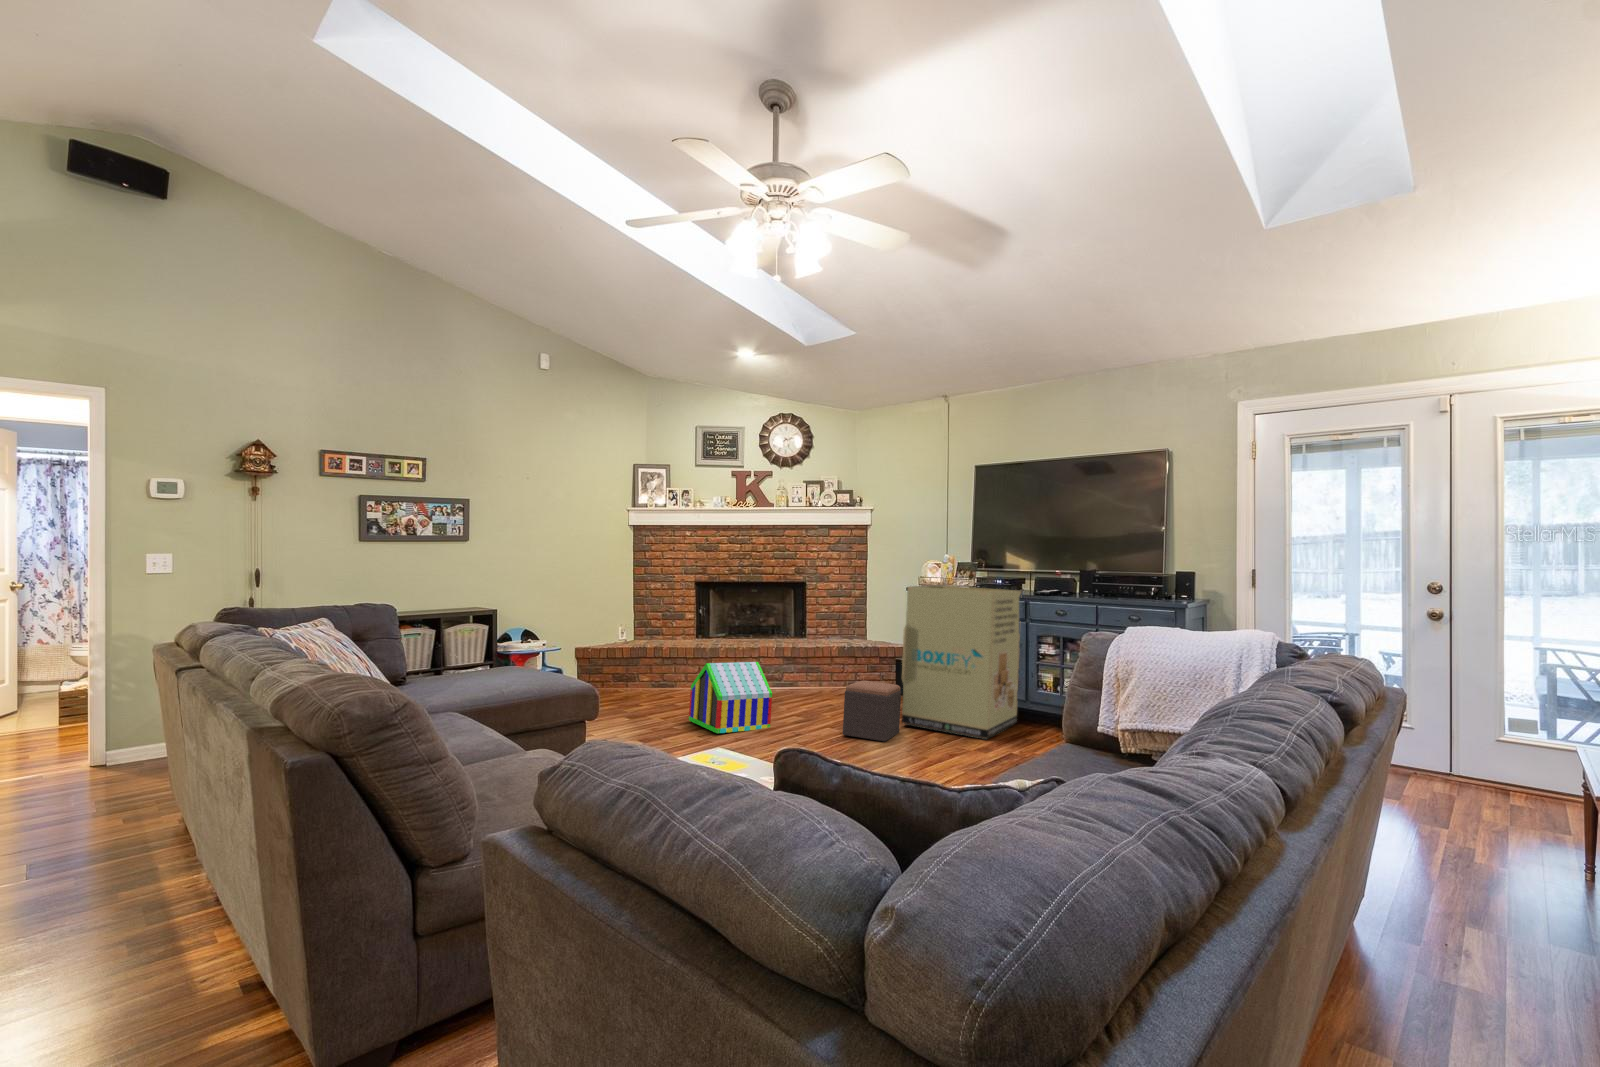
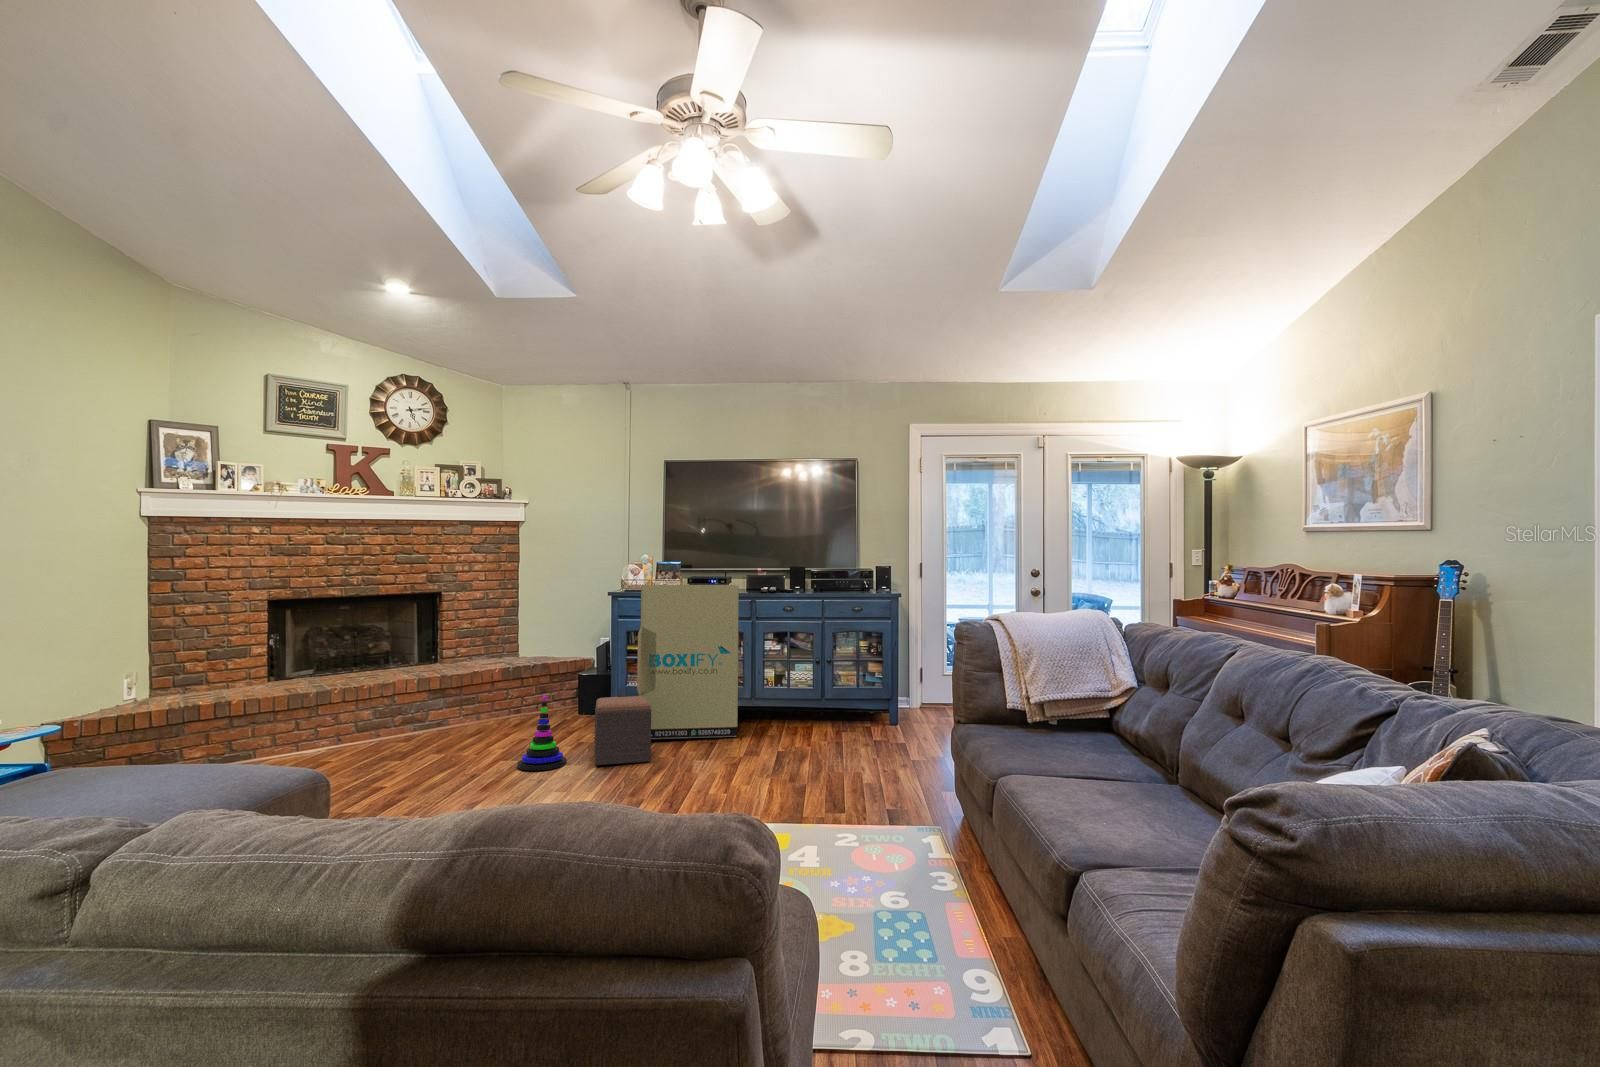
toy house: present [689,662,772,733] -> none [357,696,491,803]
stacking toy: none [795,671,832,731] -> present [518,696,567,770]

